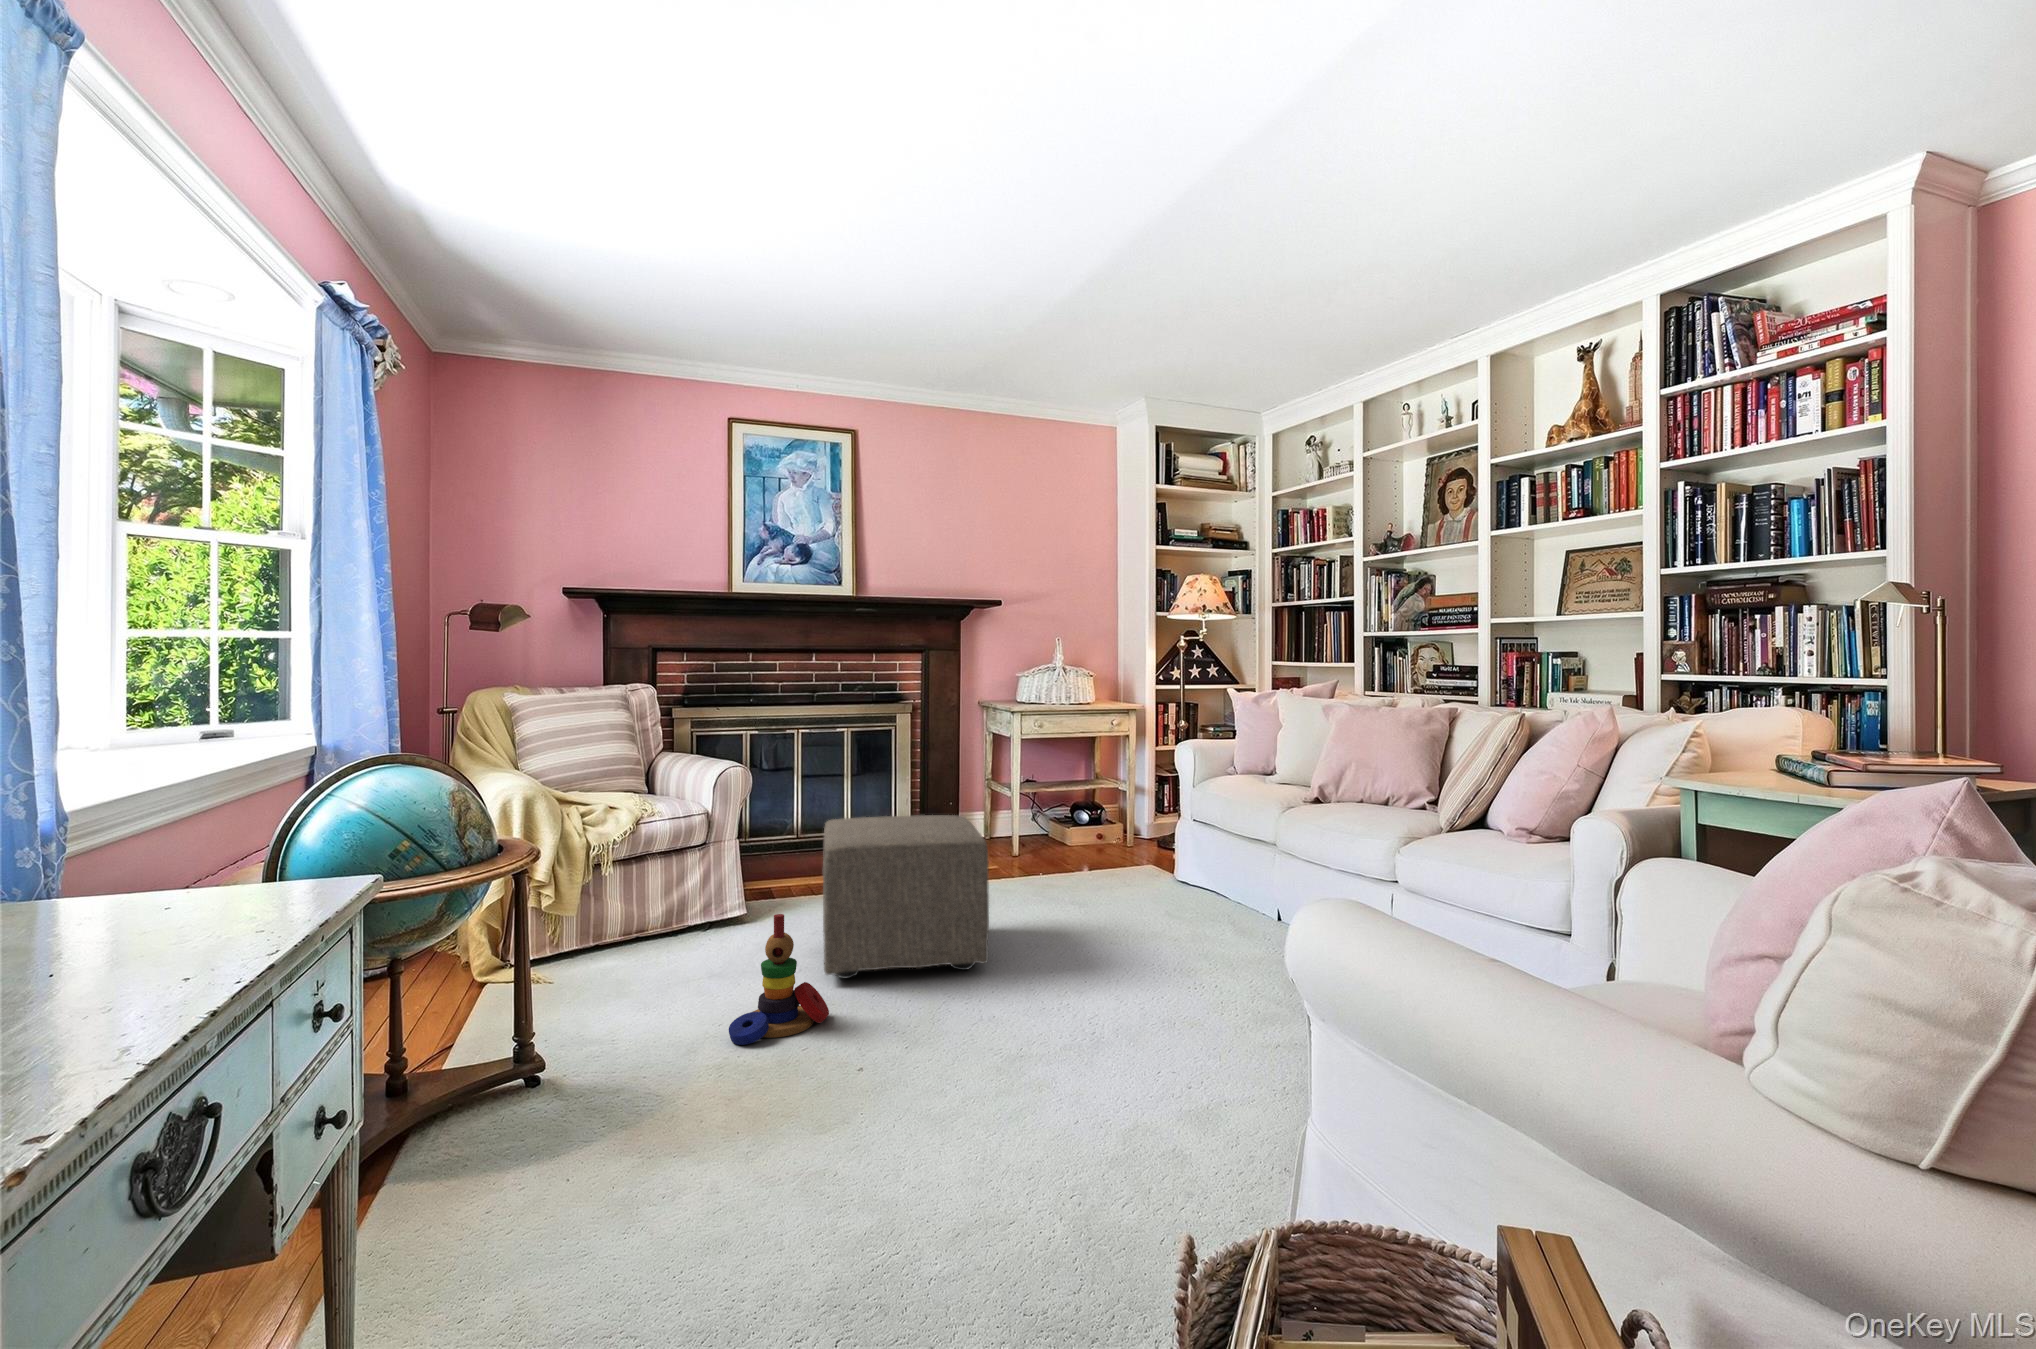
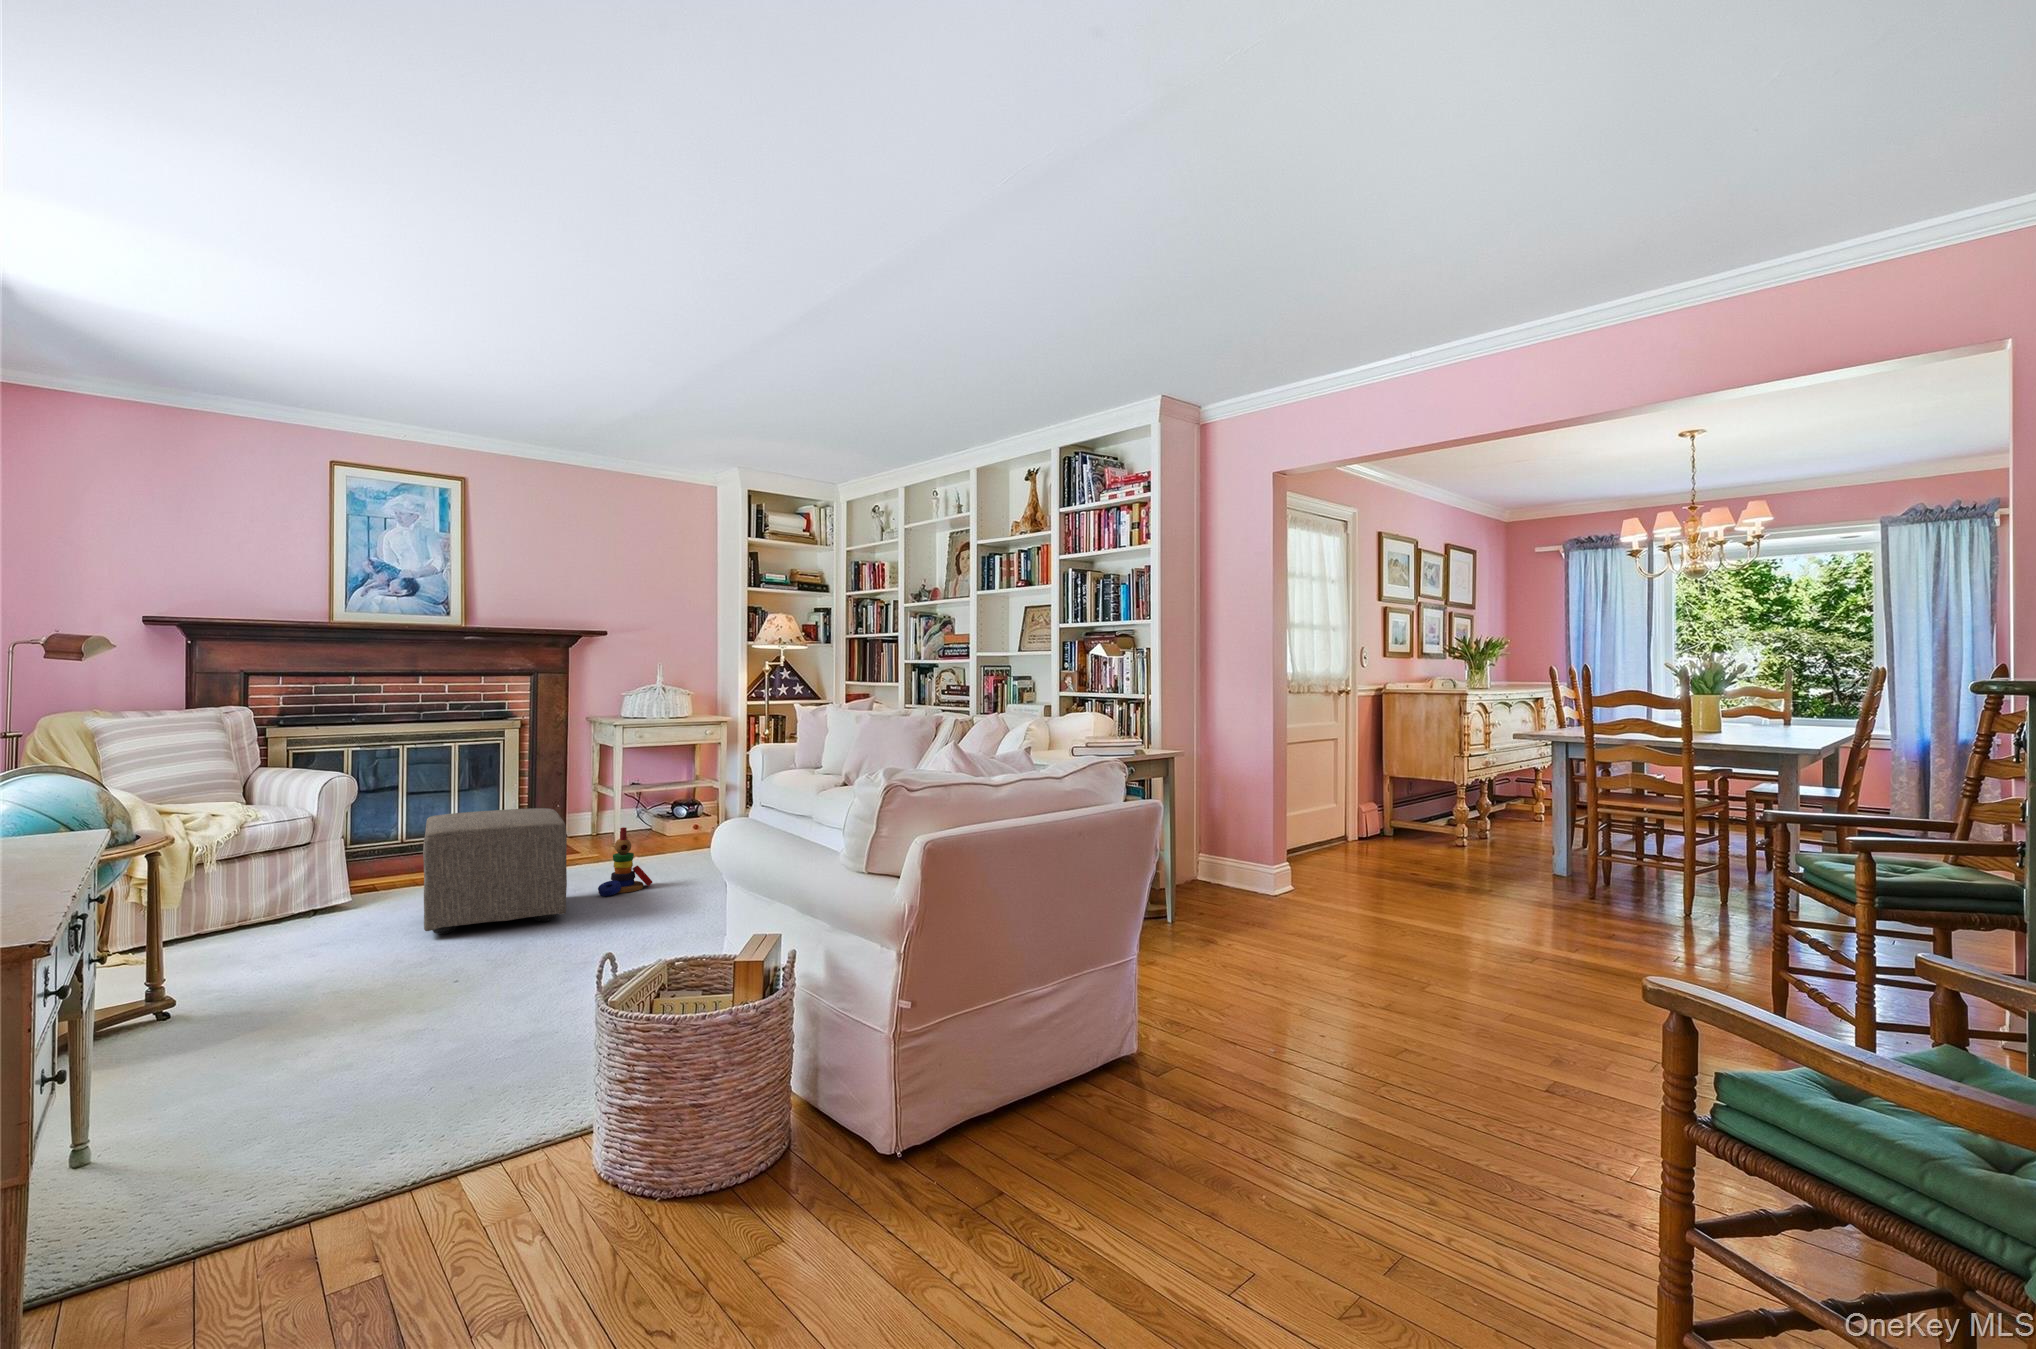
stacking toy: present [729,914,829,1045] -> present [598,827,652,896]

